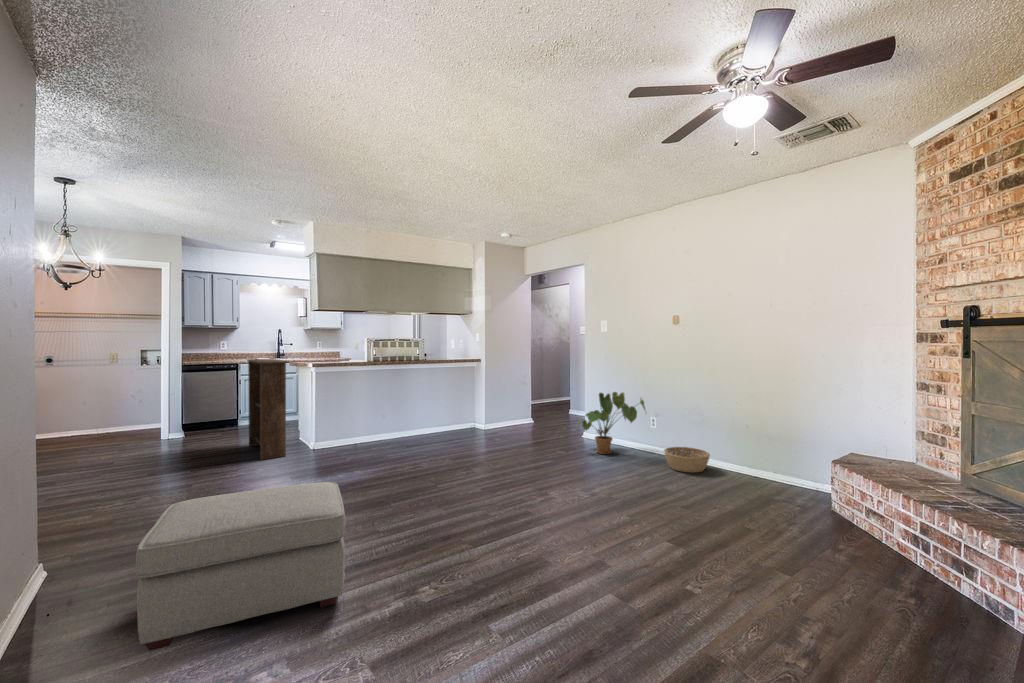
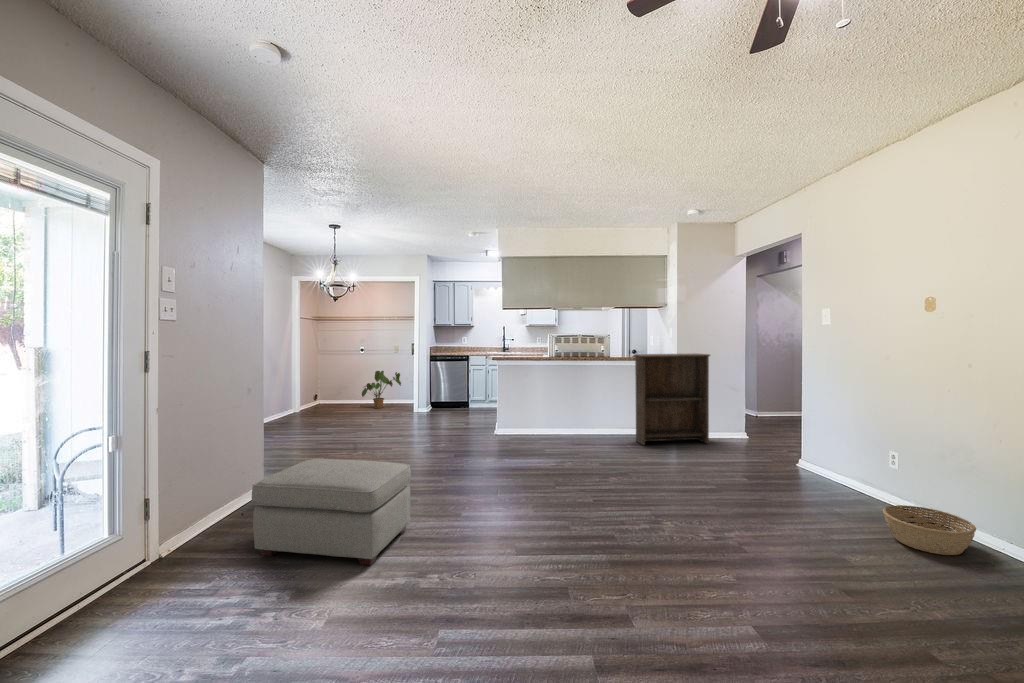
bookshelf: present [247,359,287,460] -> present [634,353,710,445]
house plant: present [577,392,645,454] -> present [362,371,401,408]

